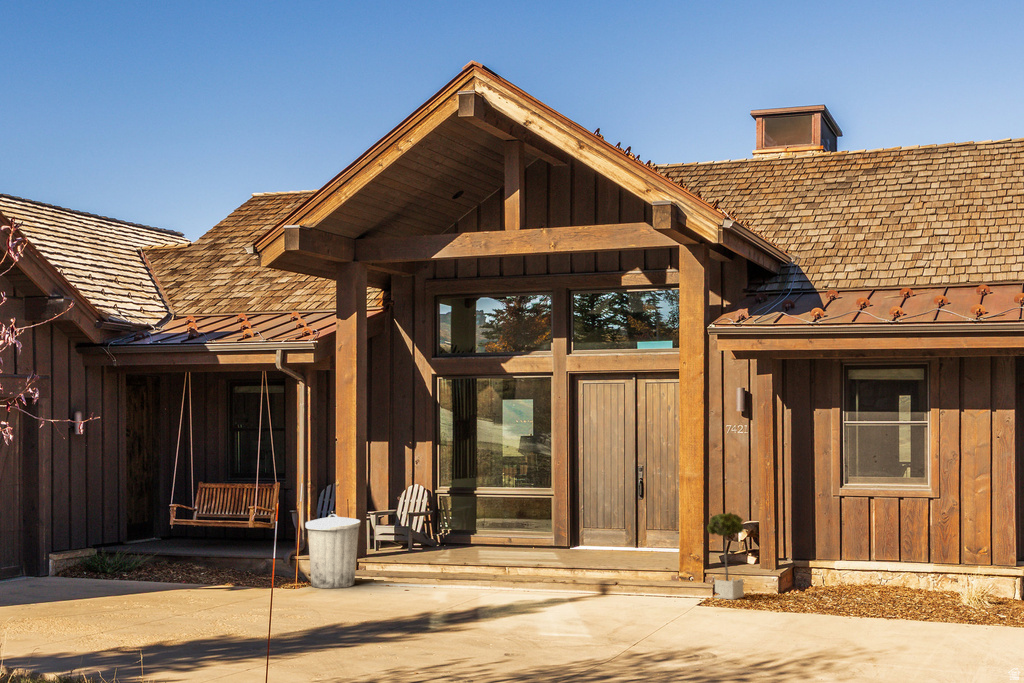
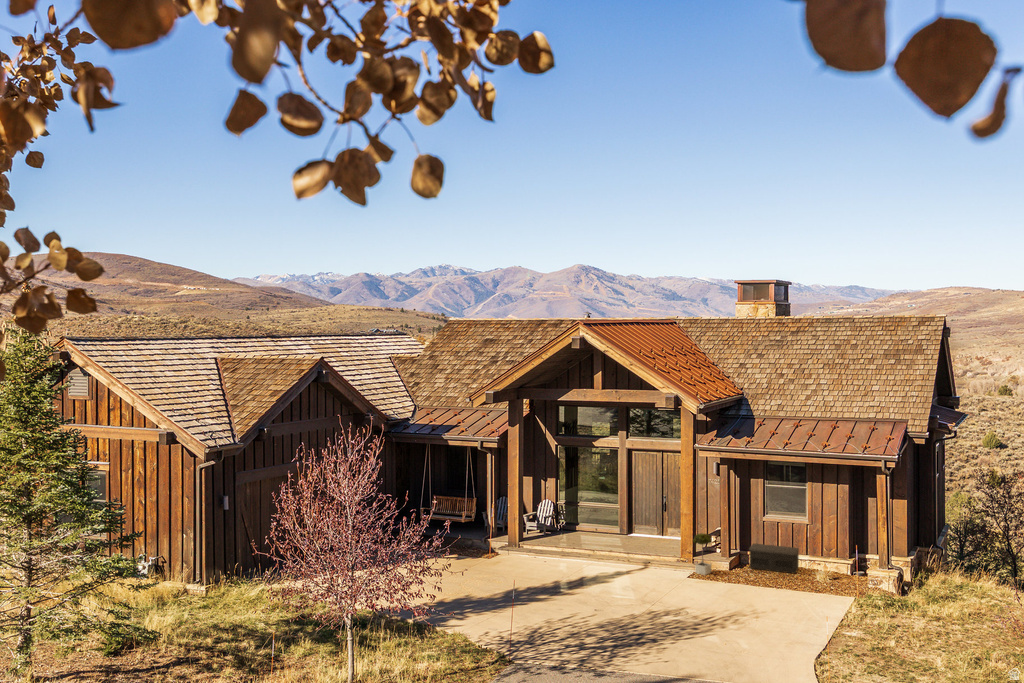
trash can: present [305,514,360,588] -> none [497,524,524,561]
storage bench: none [816,543,914,595] -> present [749,544,799,574]

